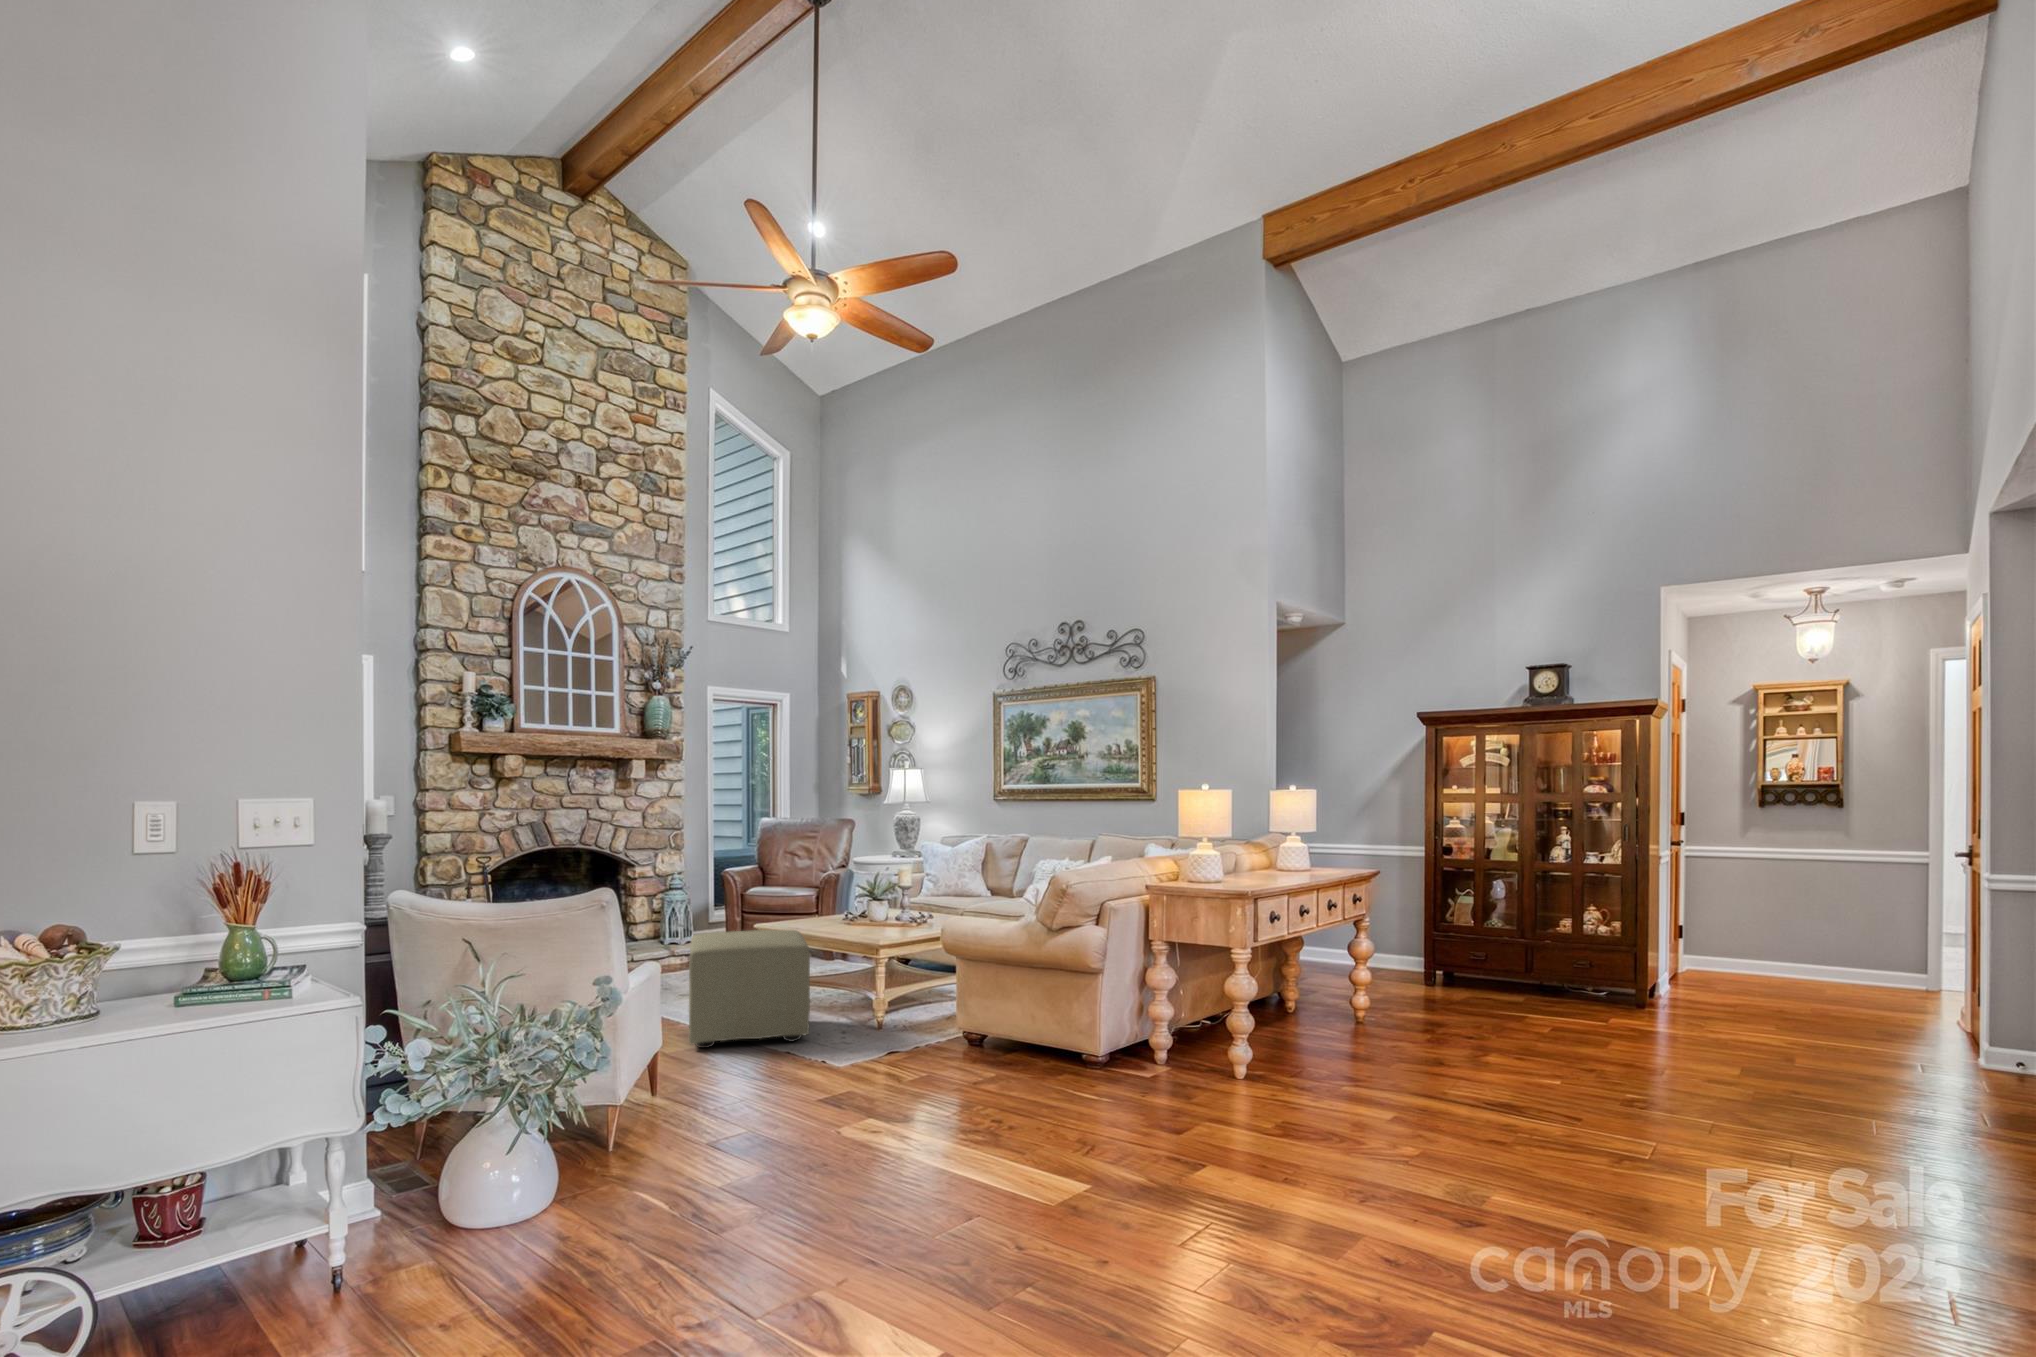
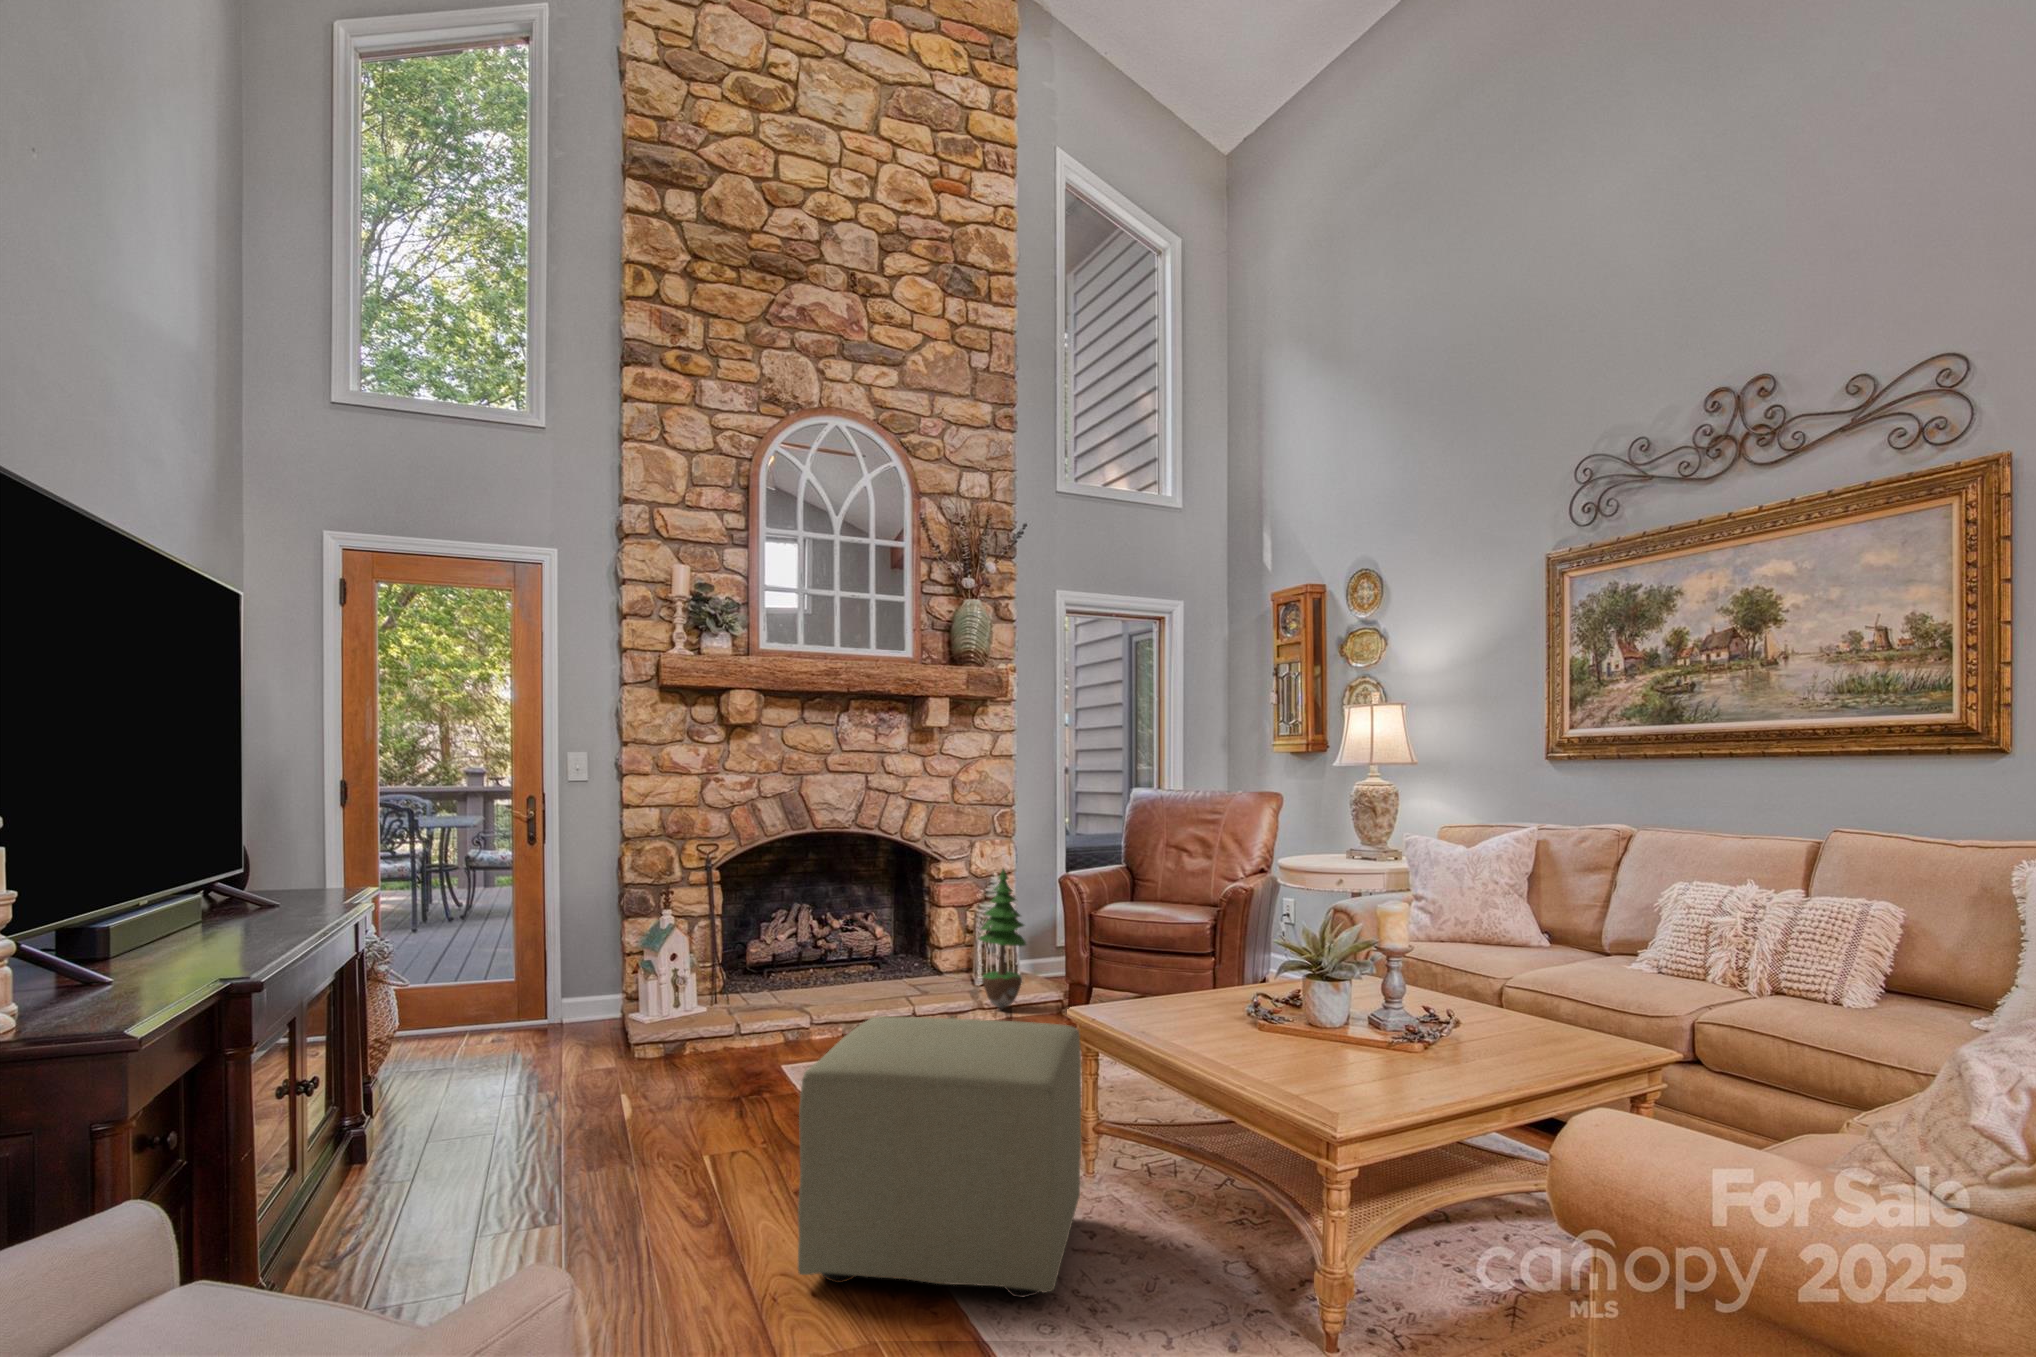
potted tree: none [667,866,700,957] -> present [979,869,1026,1009]

